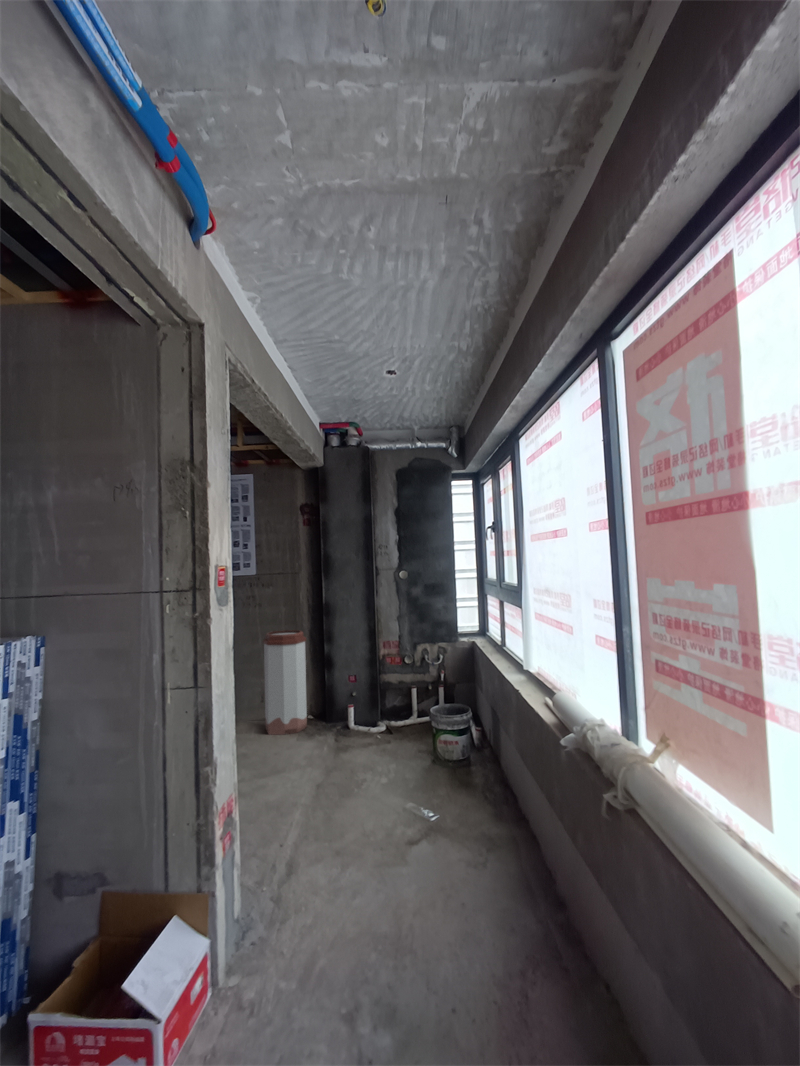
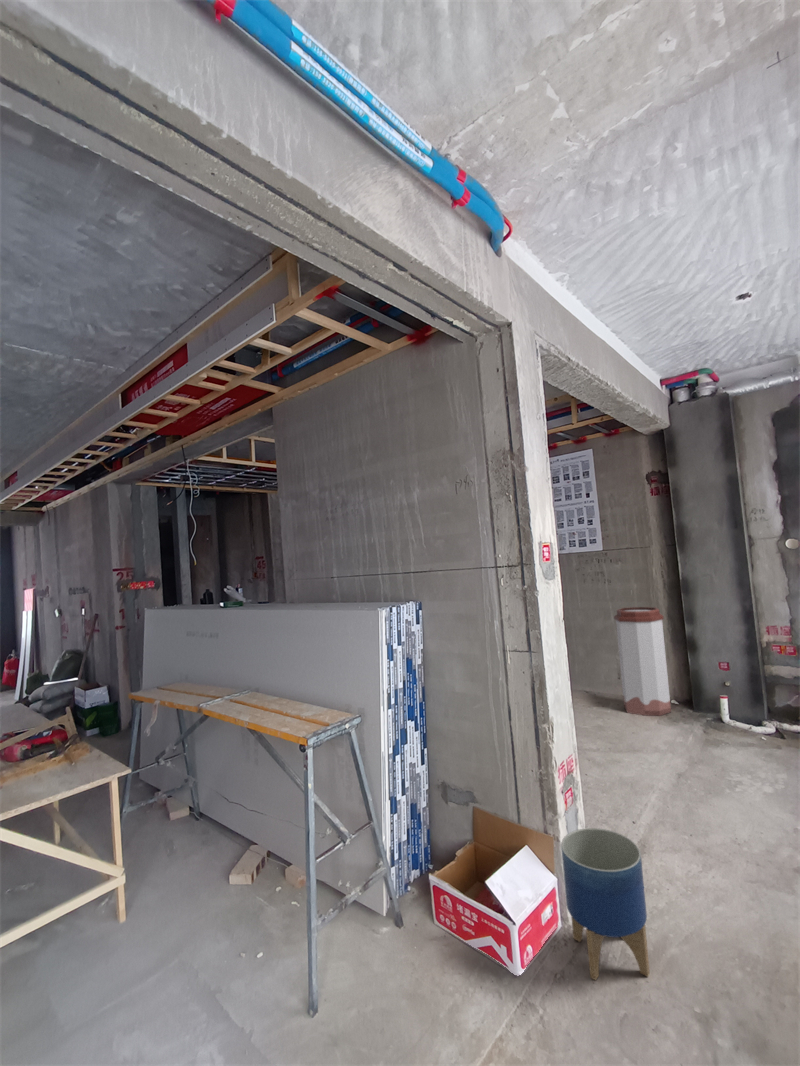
planter: none [216,867,299,1043] -> present [561,828,650,980]

